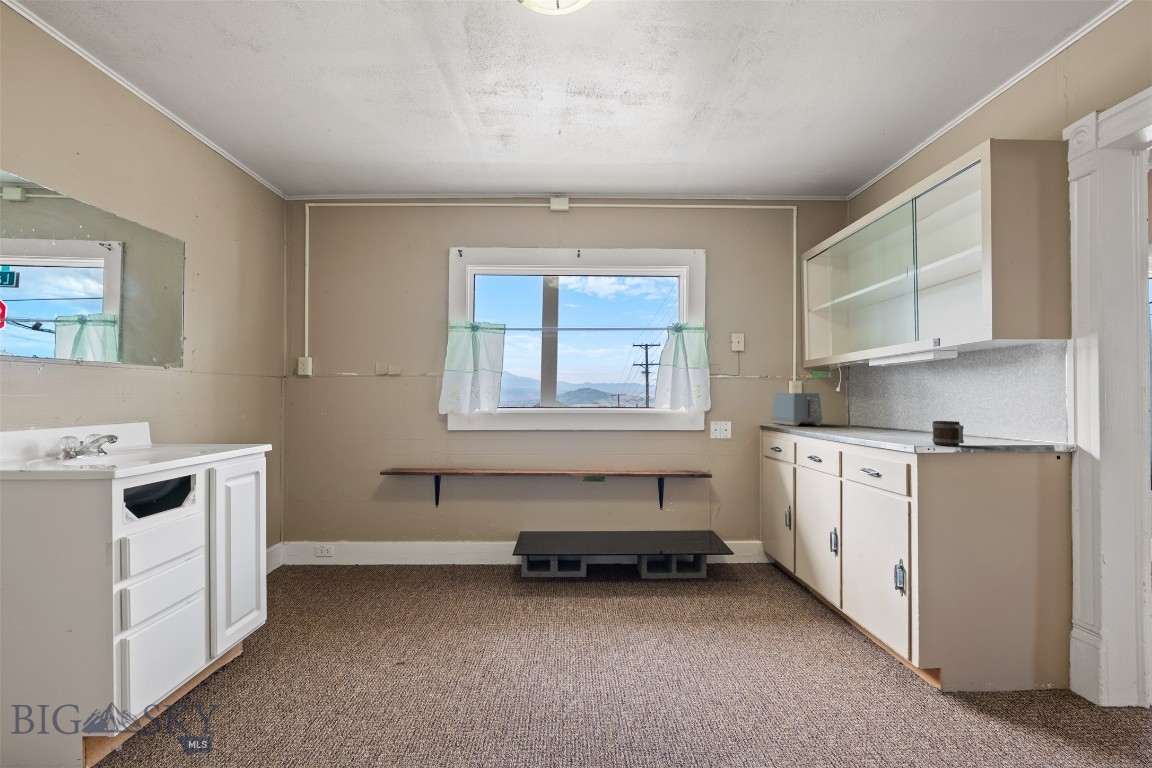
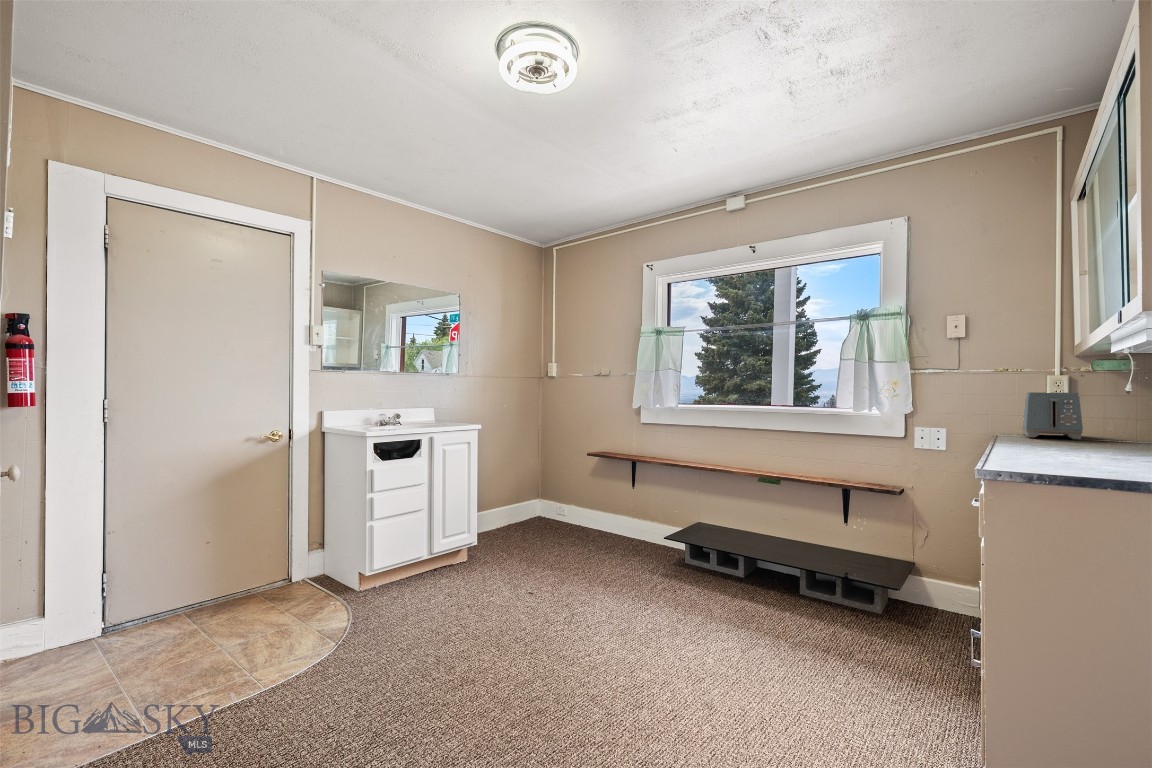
mug: present [932,421,964,446] -> none [1061,433,1106,470]

